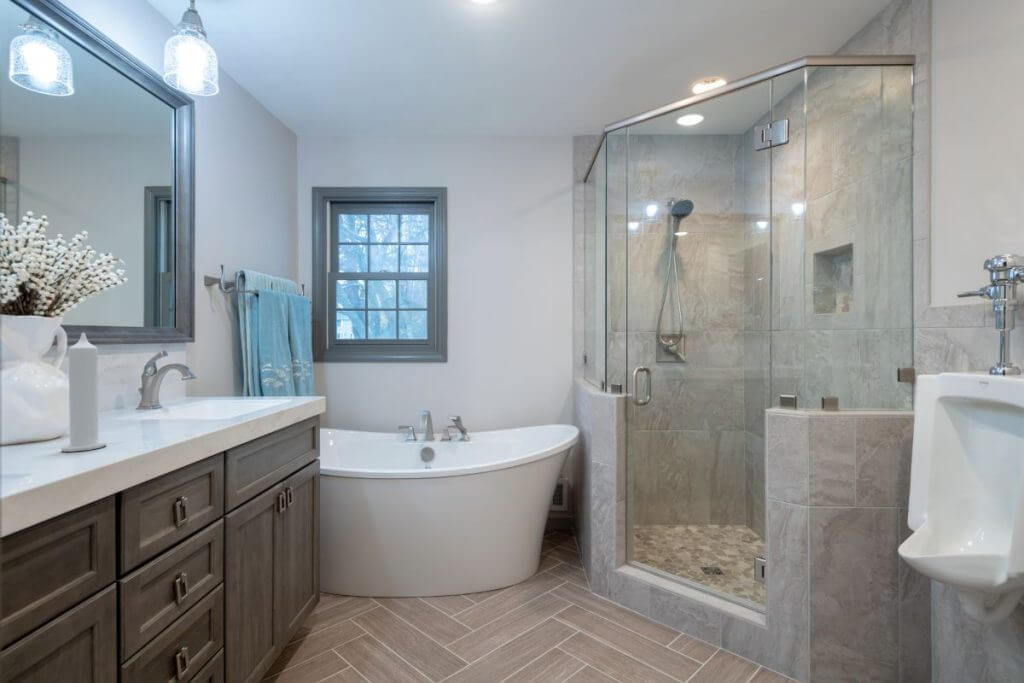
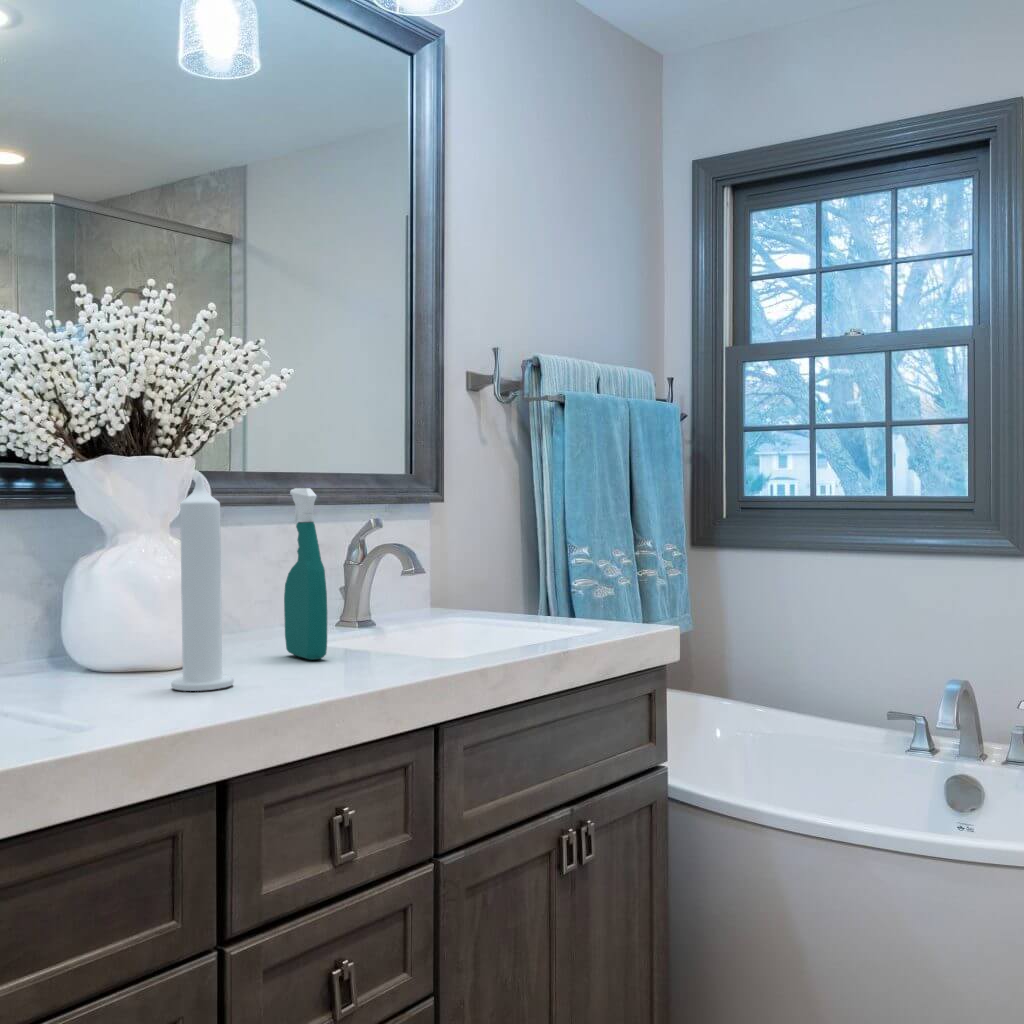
spray bottle: none [115,338,150,429] -> present [284,488,327,660]

